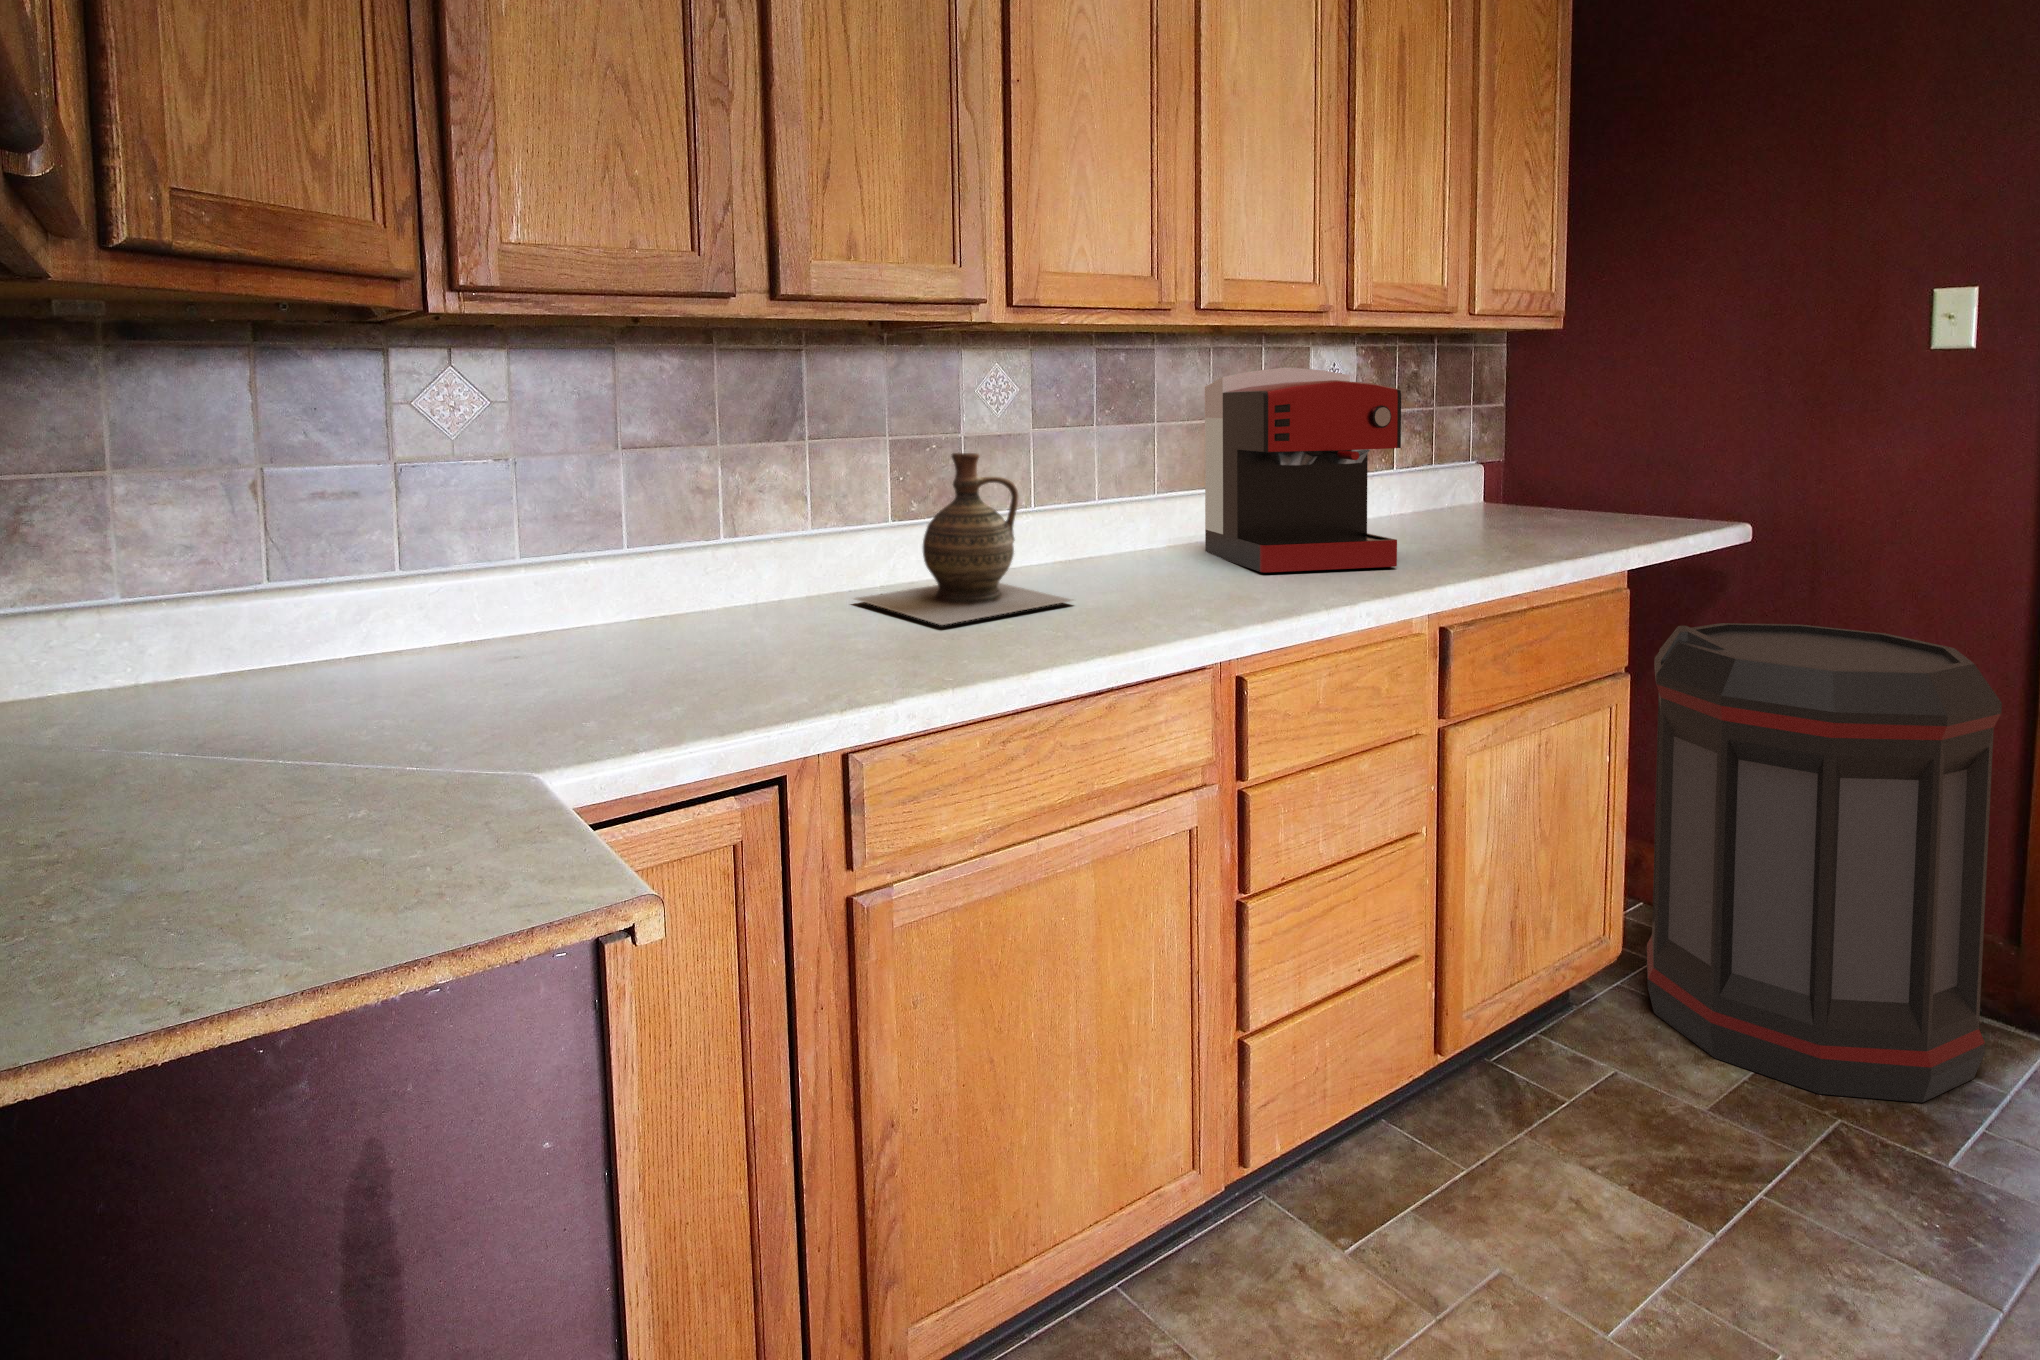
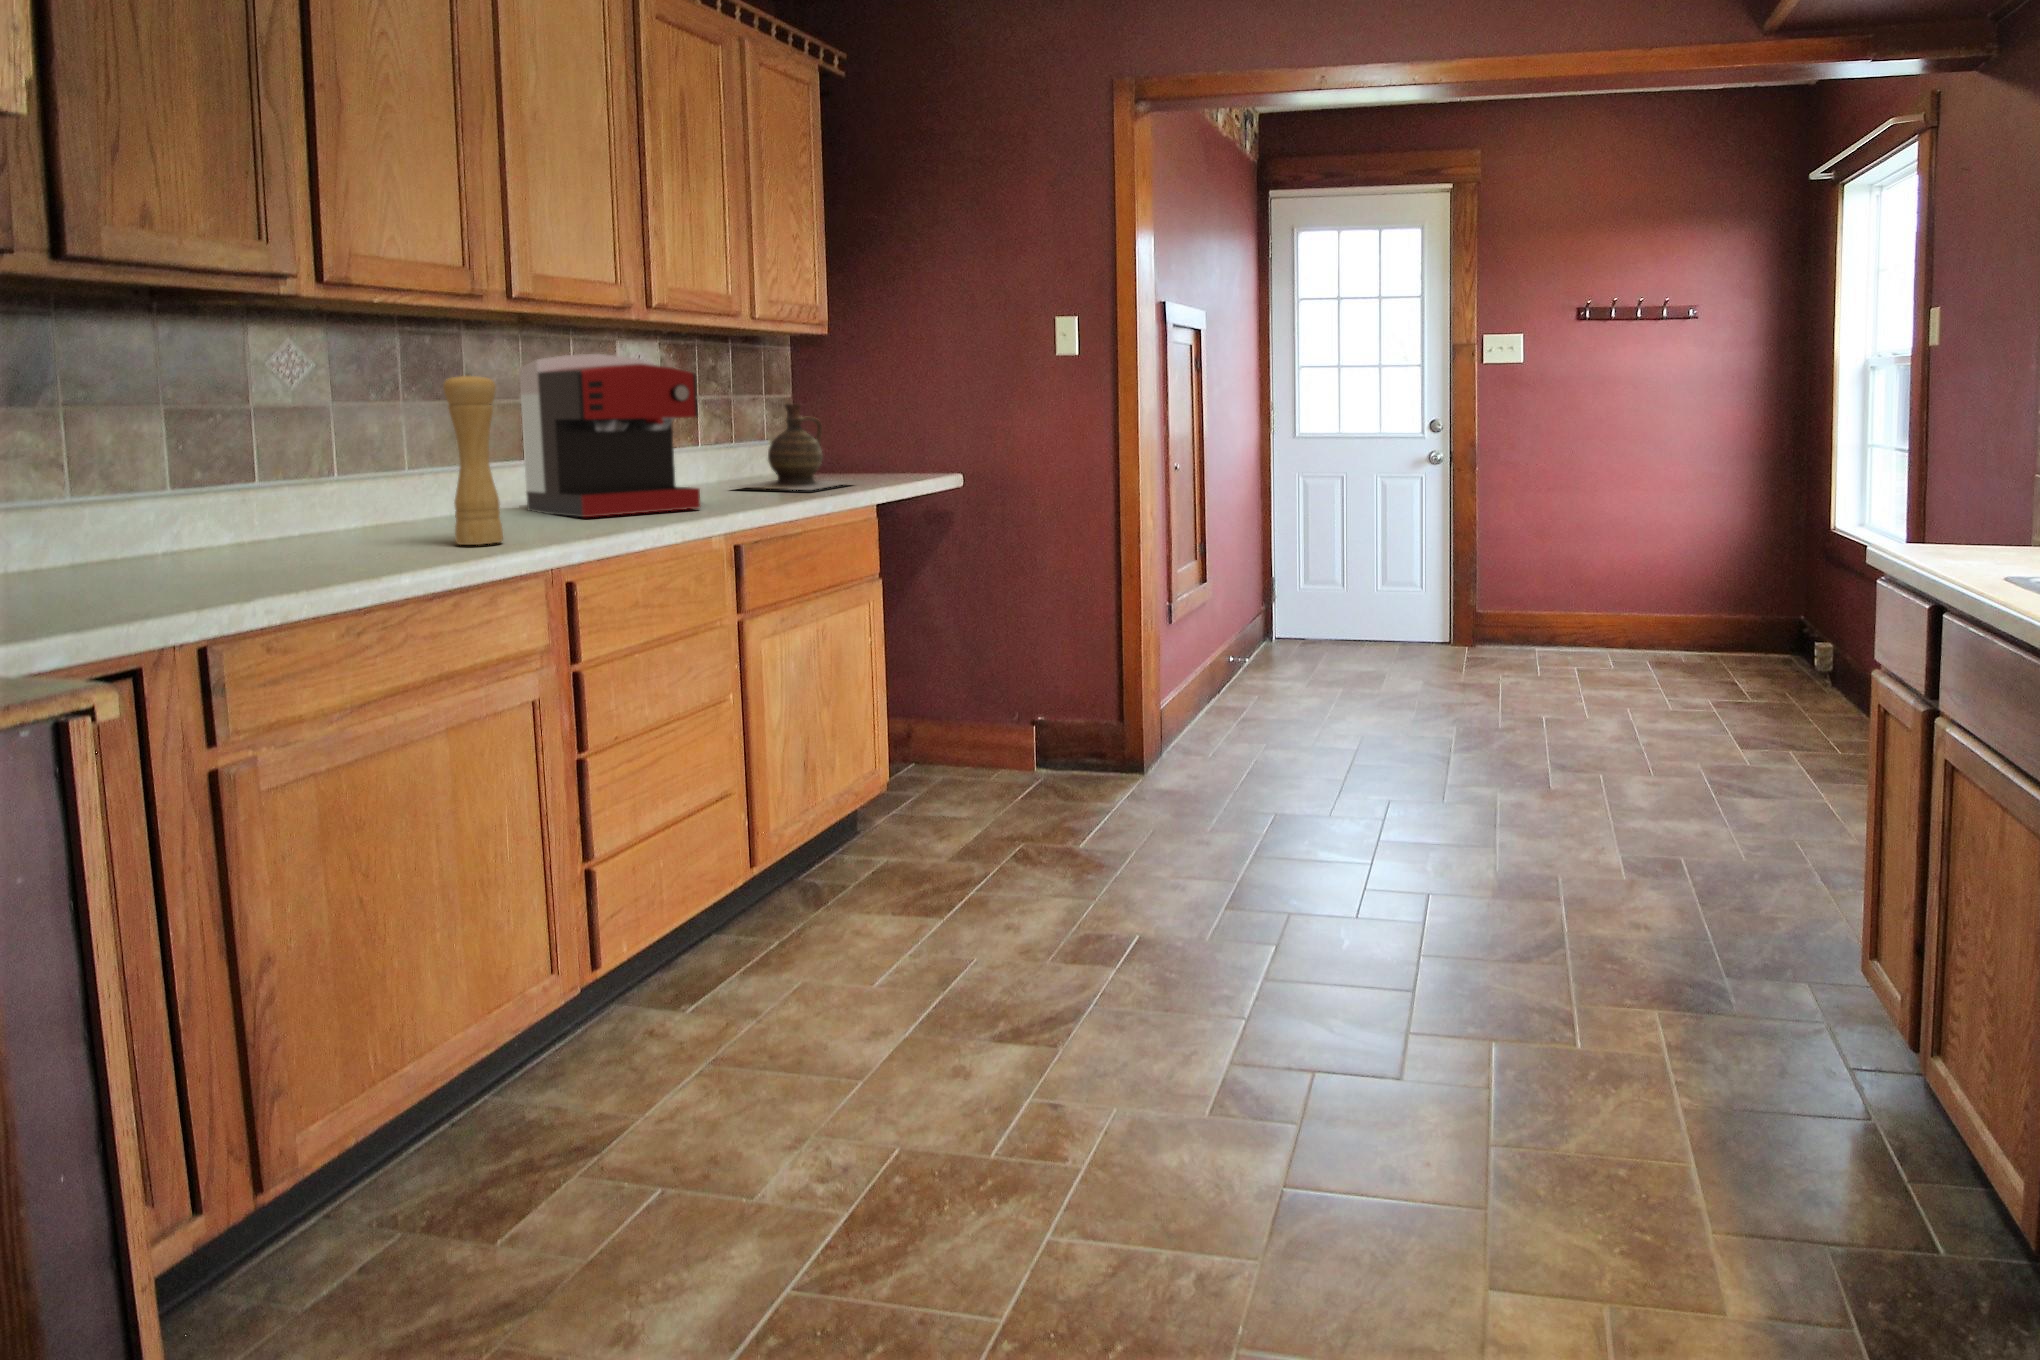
pepper mill: none [1117,405,1170,616] -> present [443,373,503,545]
ceramic jug: present [855,453,1071,625] -> present [738,404,846,490]
trash can: present [1647,623,2002,1103] -> none [899,541,1093,831]

